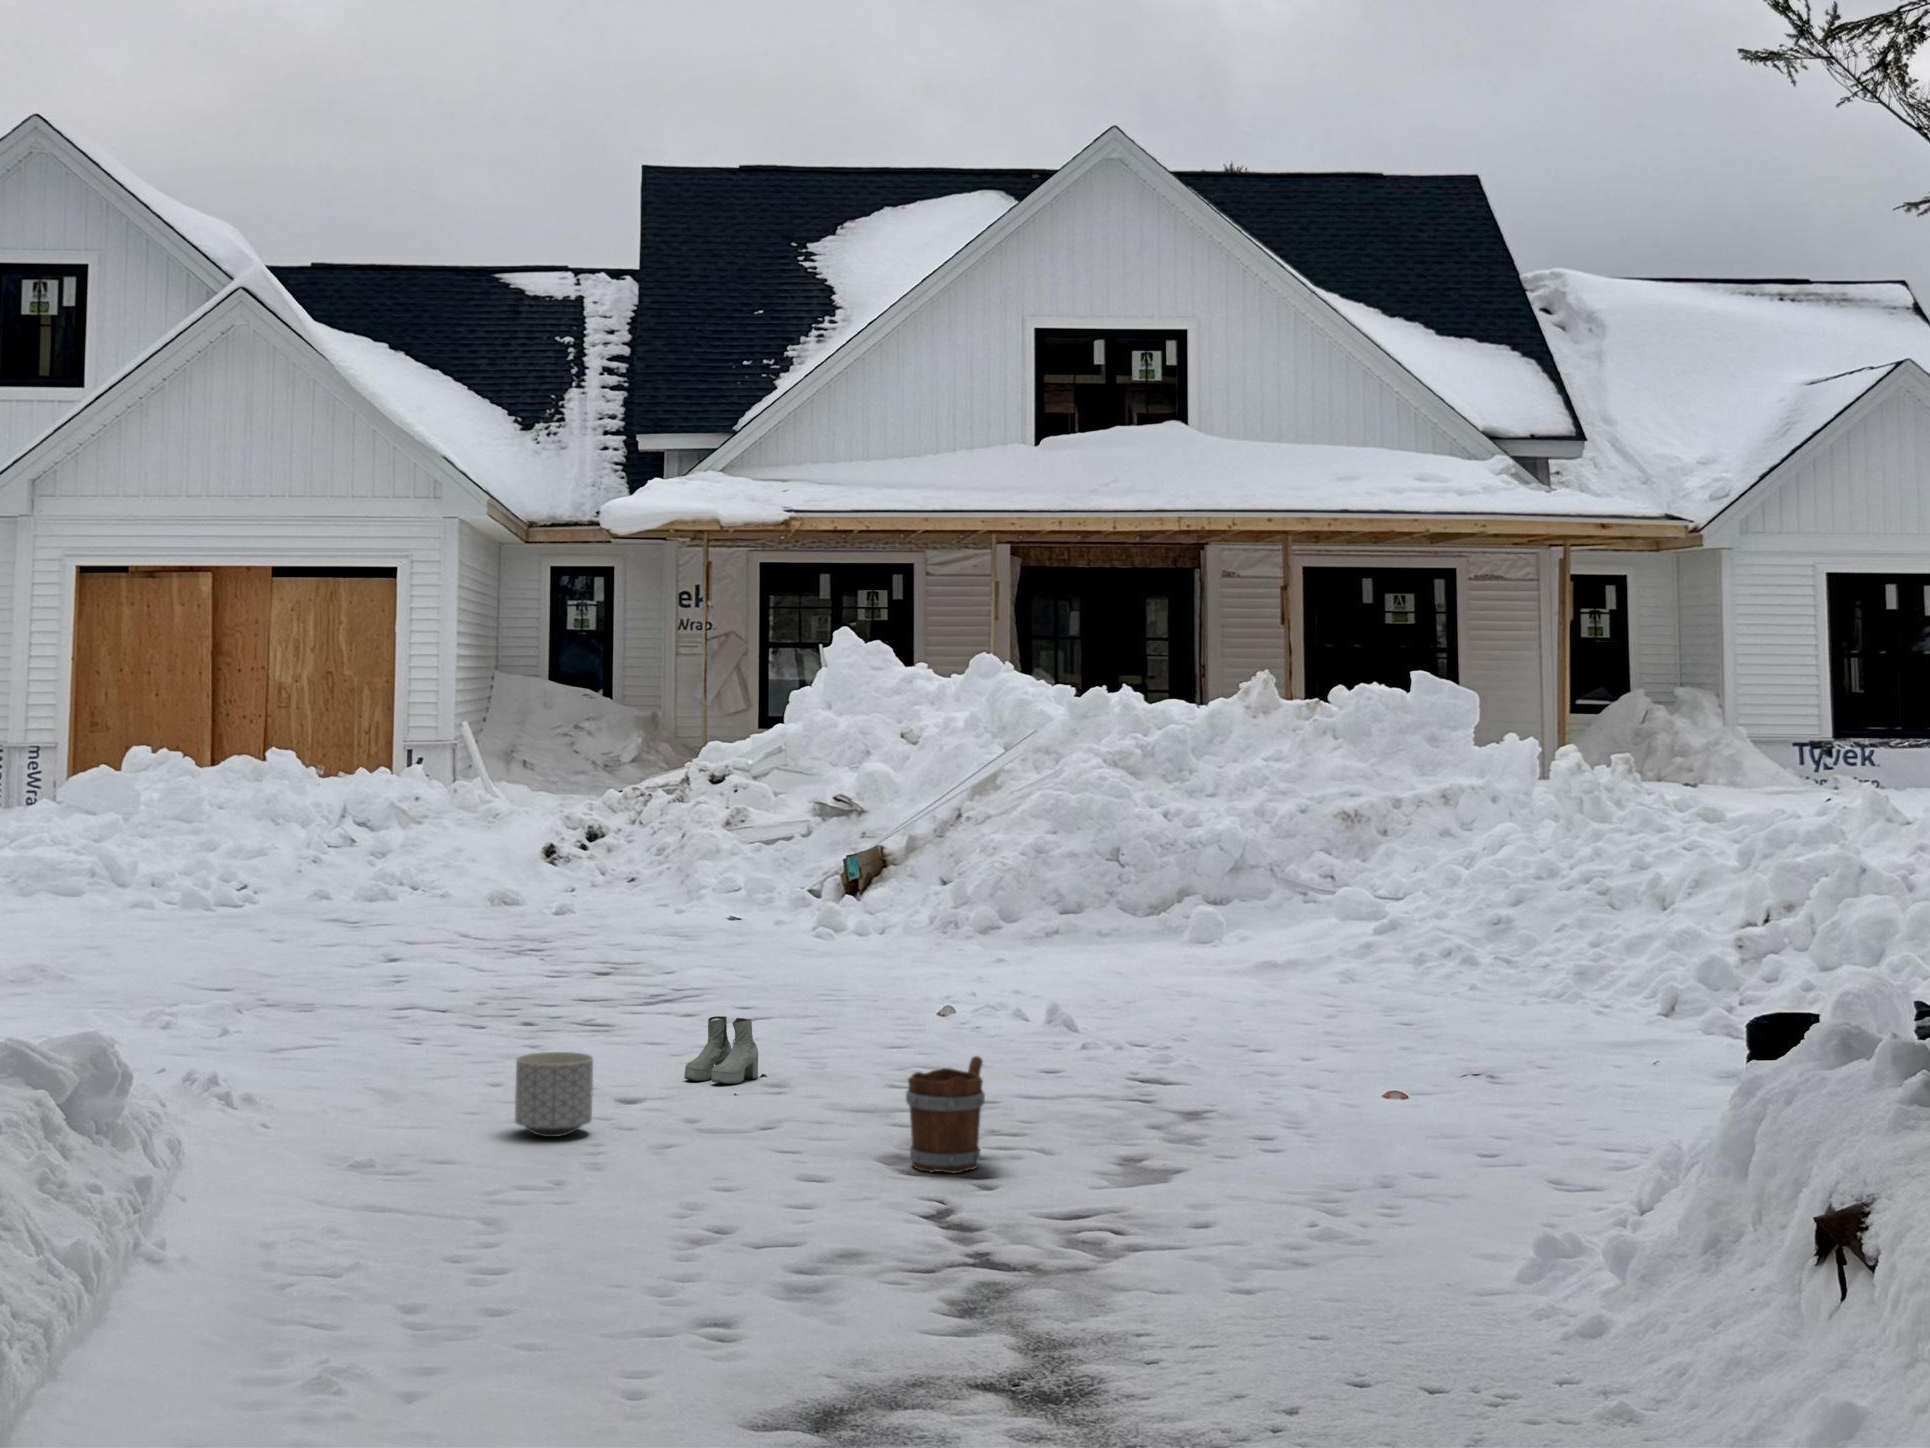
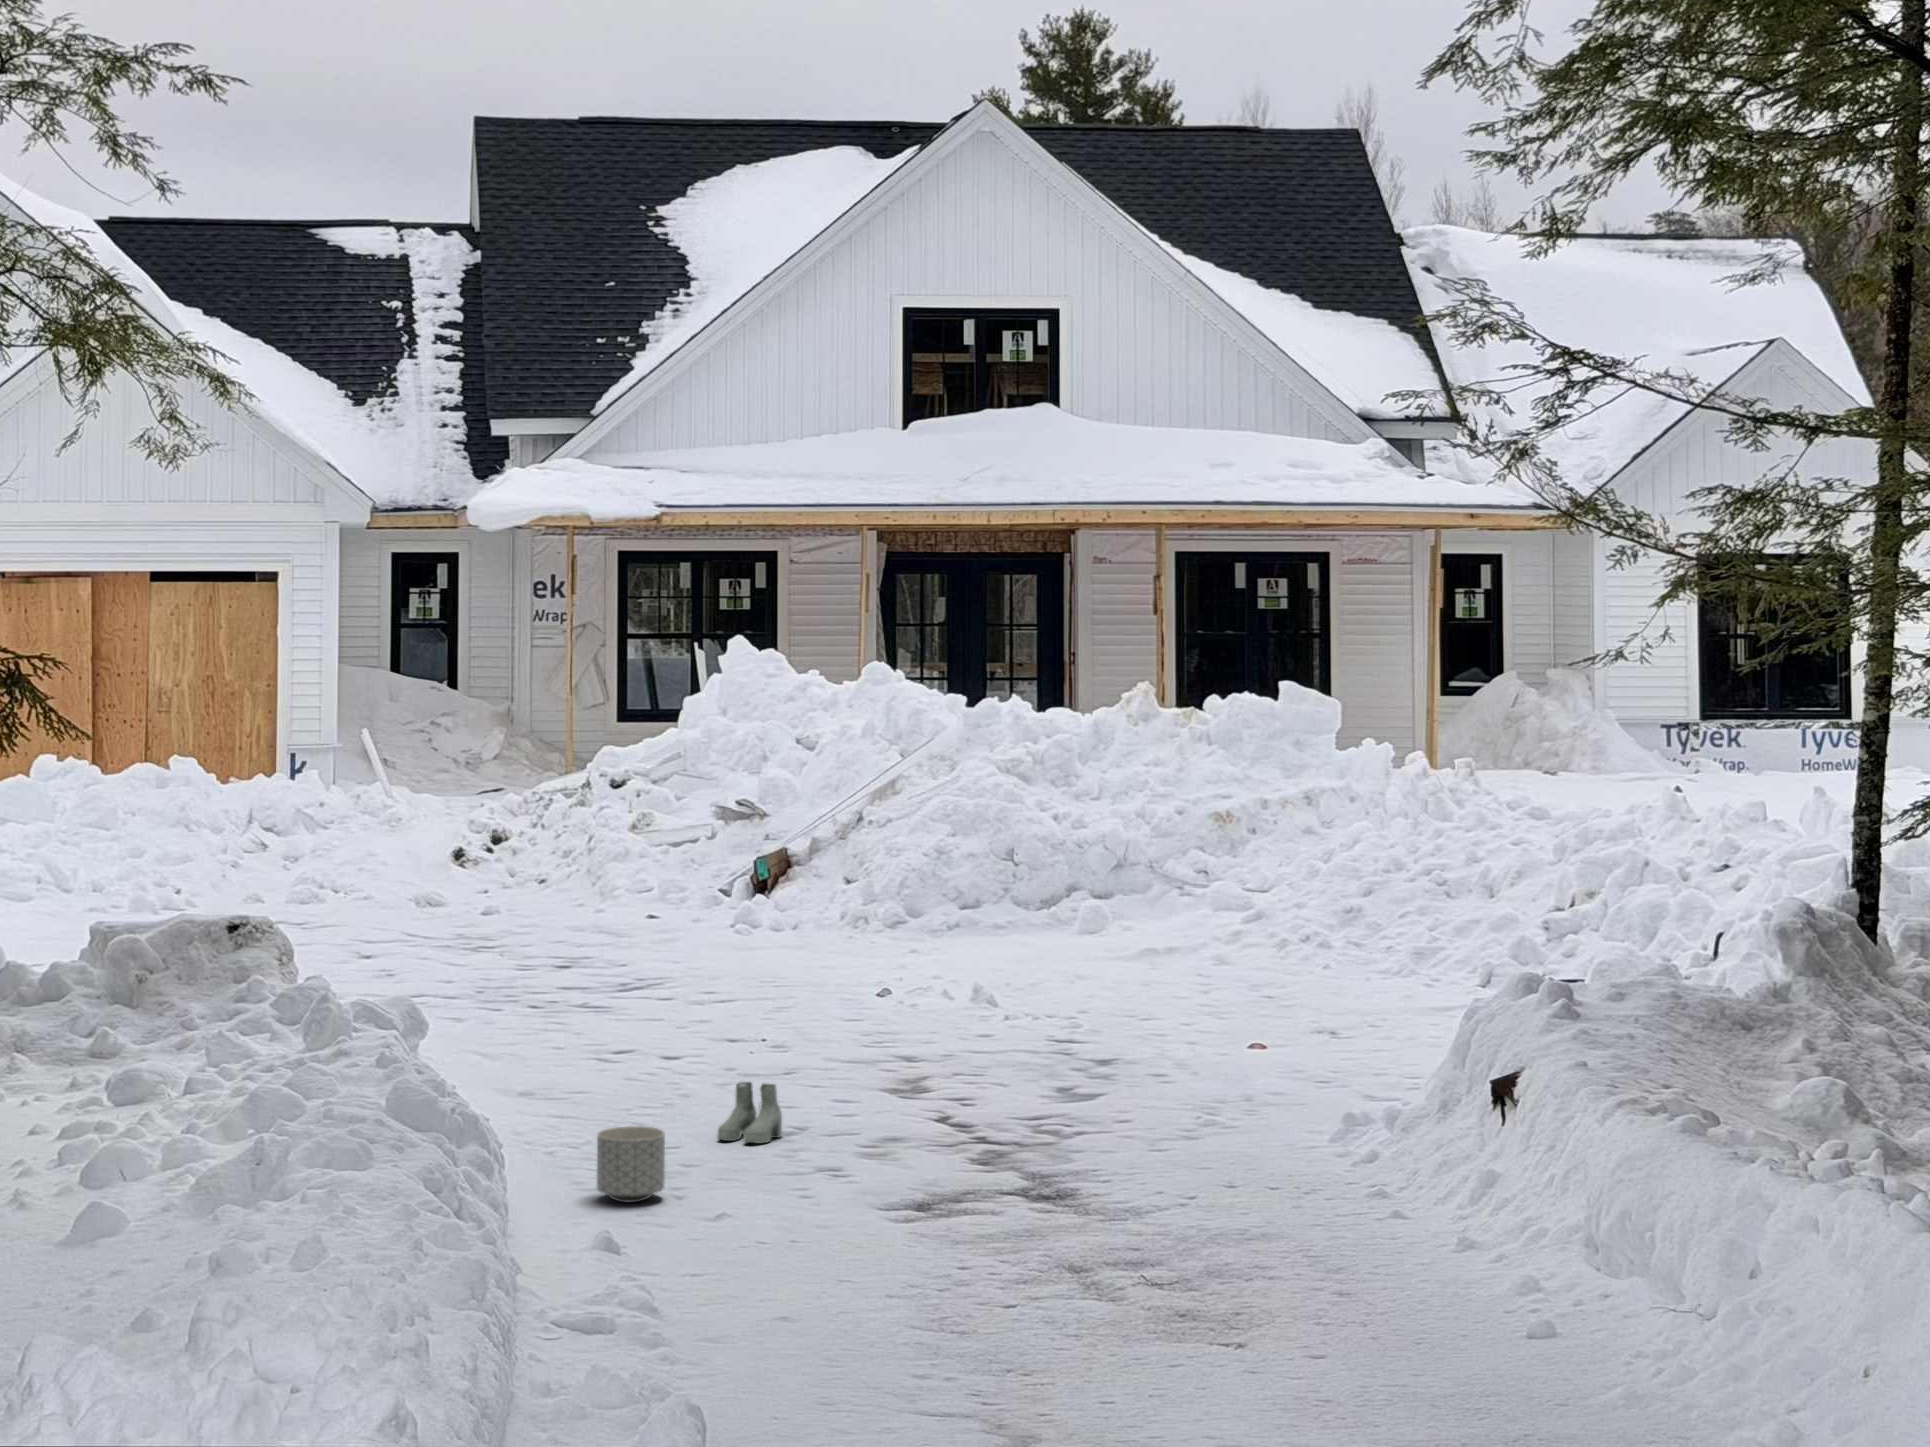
bucket: present [906,1056,985,1173] -> none [950,1123,1018,1227]

